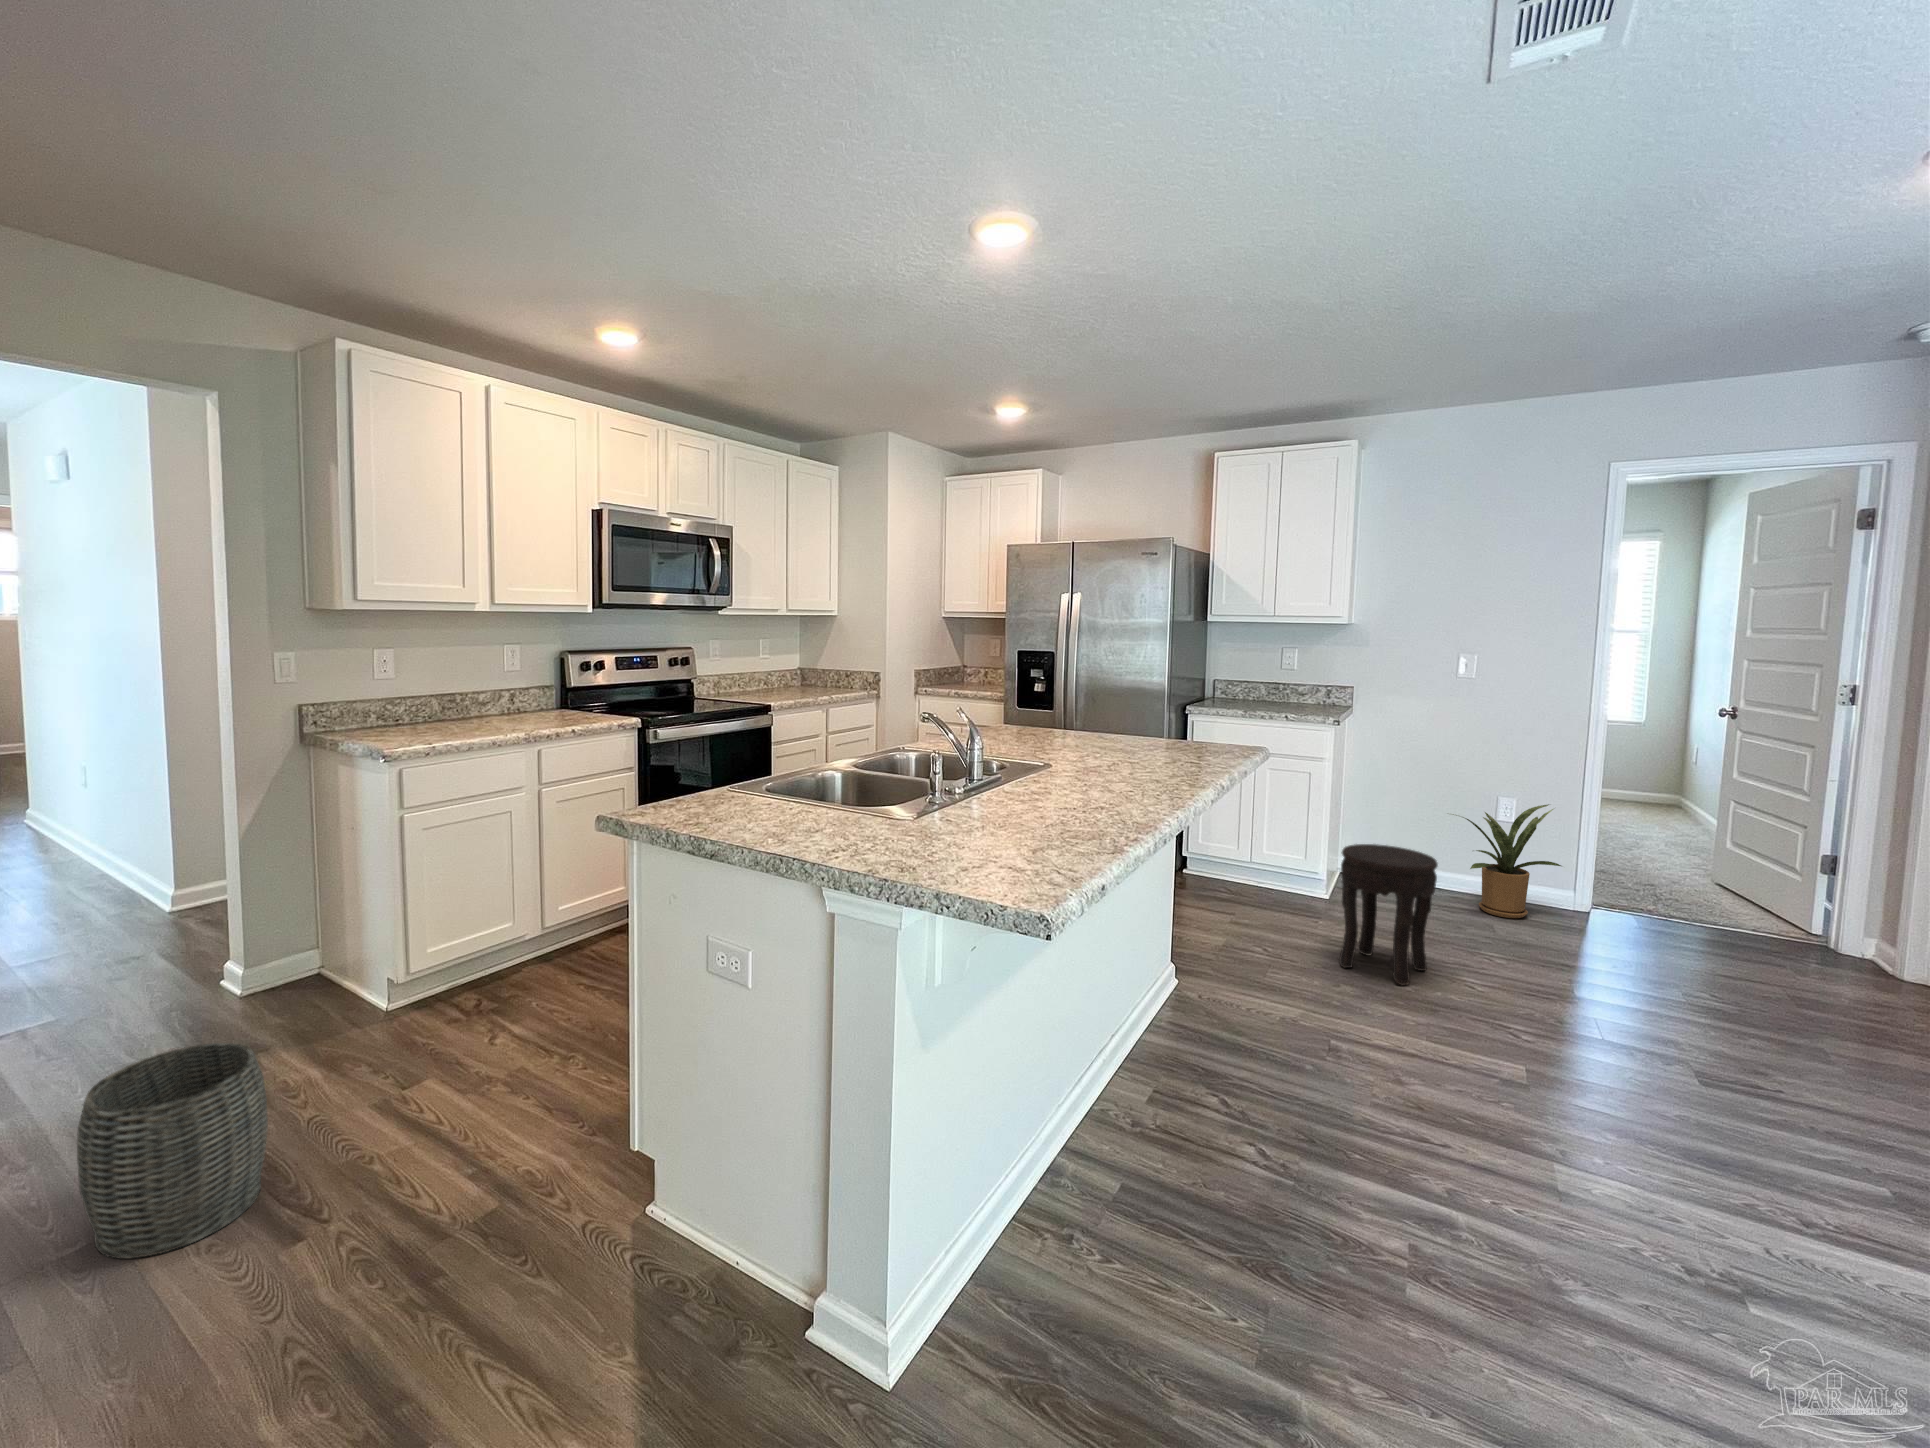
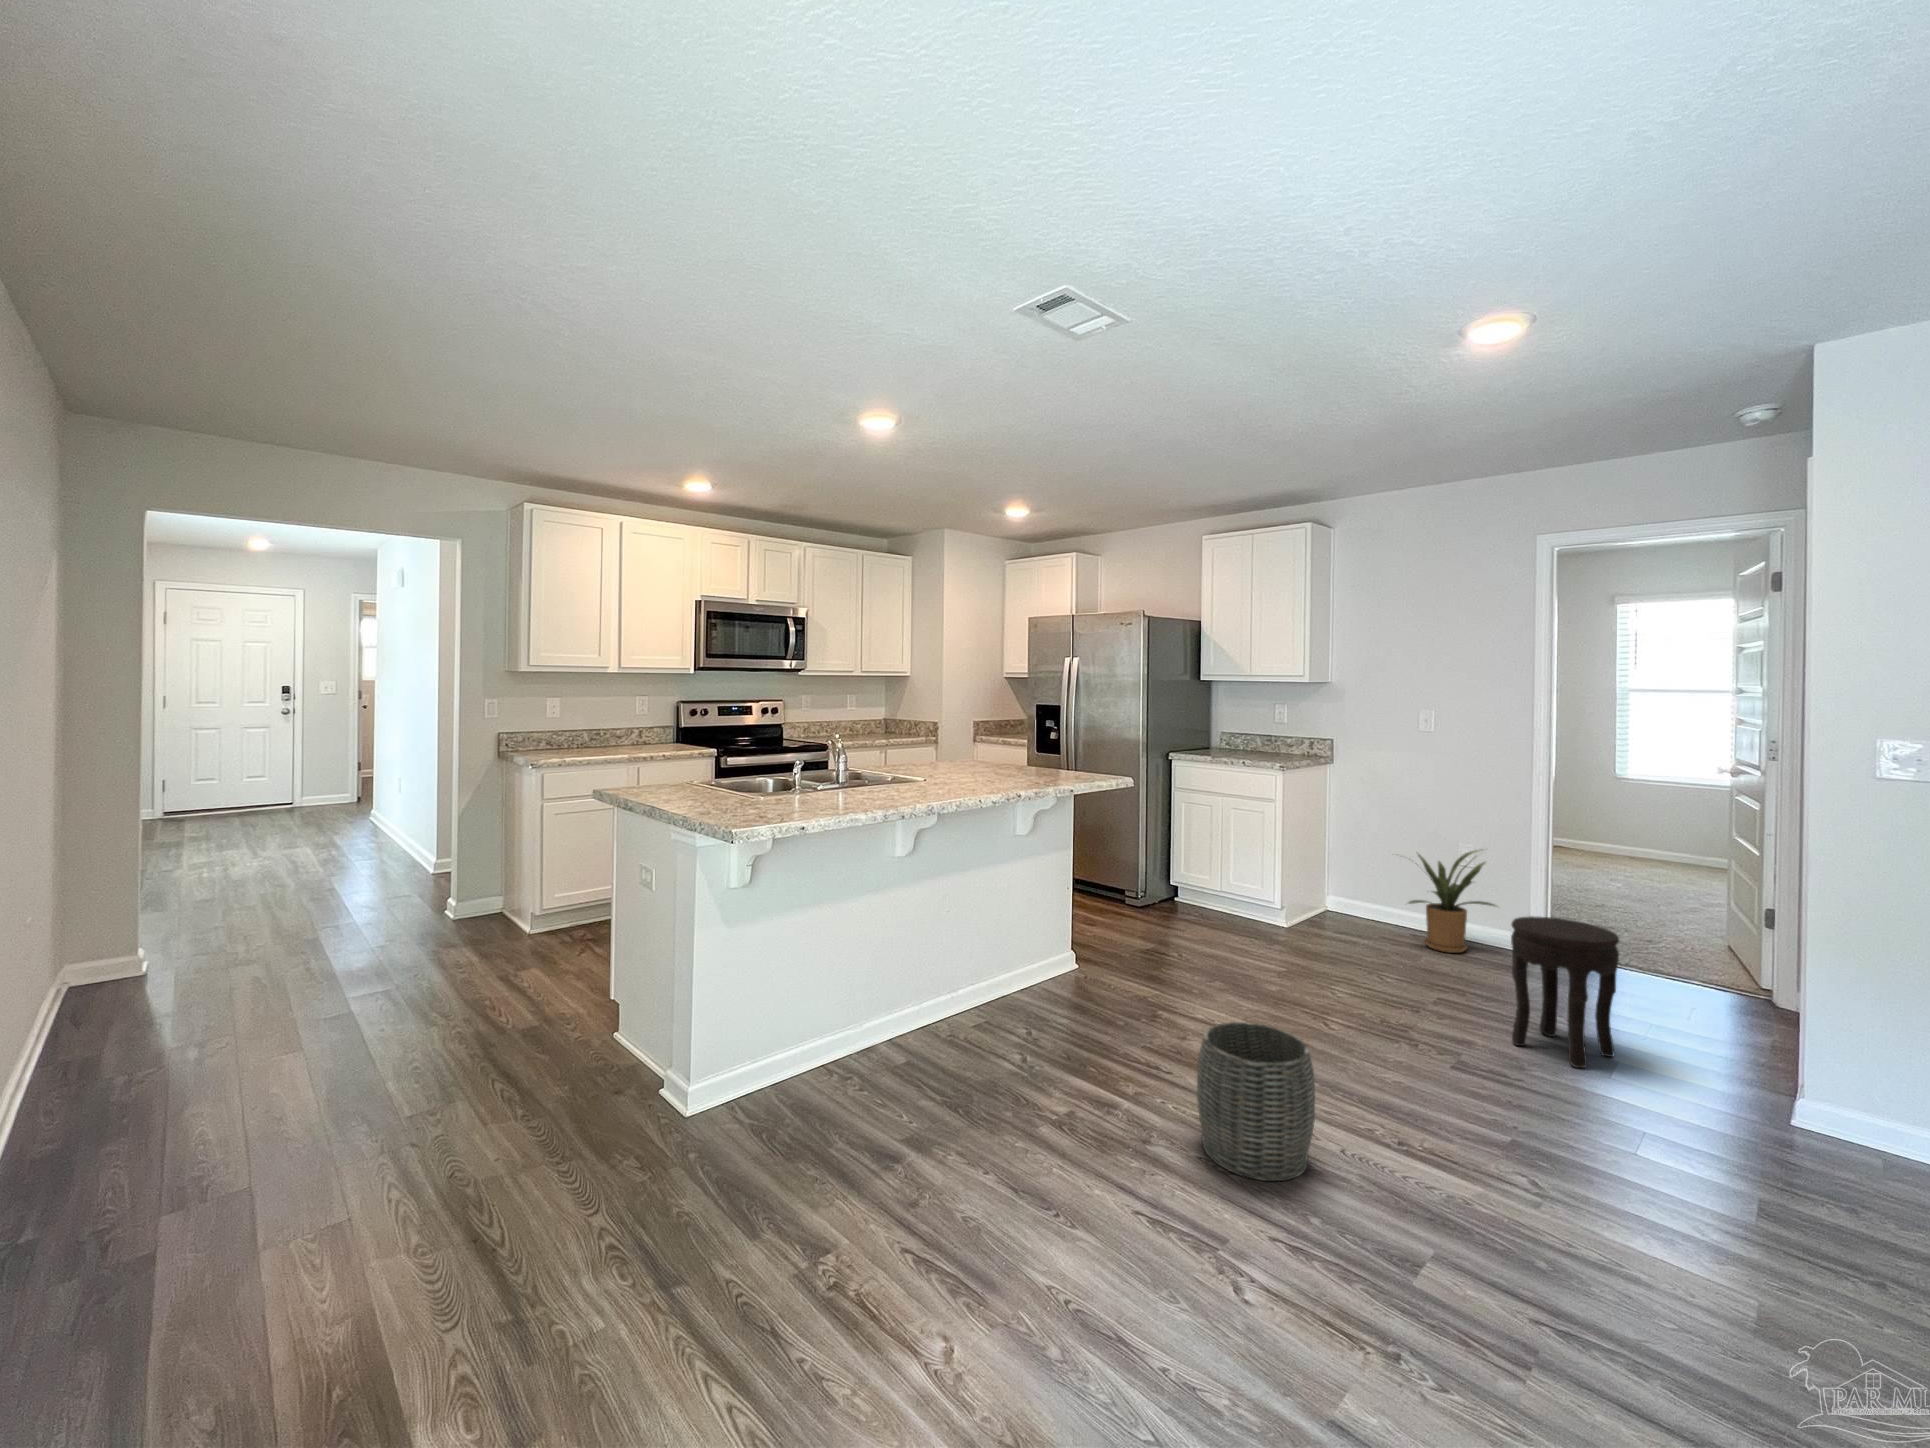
side table: present [1339,844,1438,985] -> present [1511,916,1619,1068]
woven basket: present [77,1043,268,1258] -> present [1197,1022,1315,1181]

